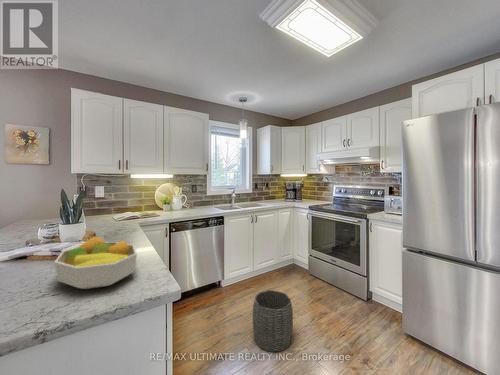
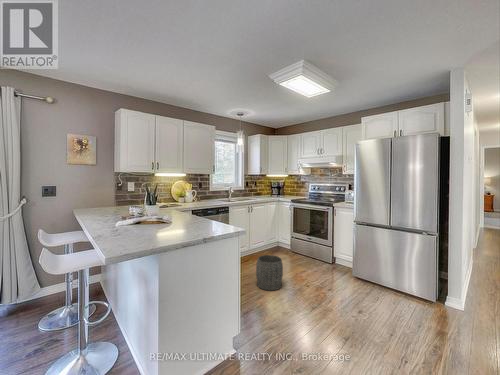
fruit bowl: present [55,237,137,289] -> none [177,208,216,229]

